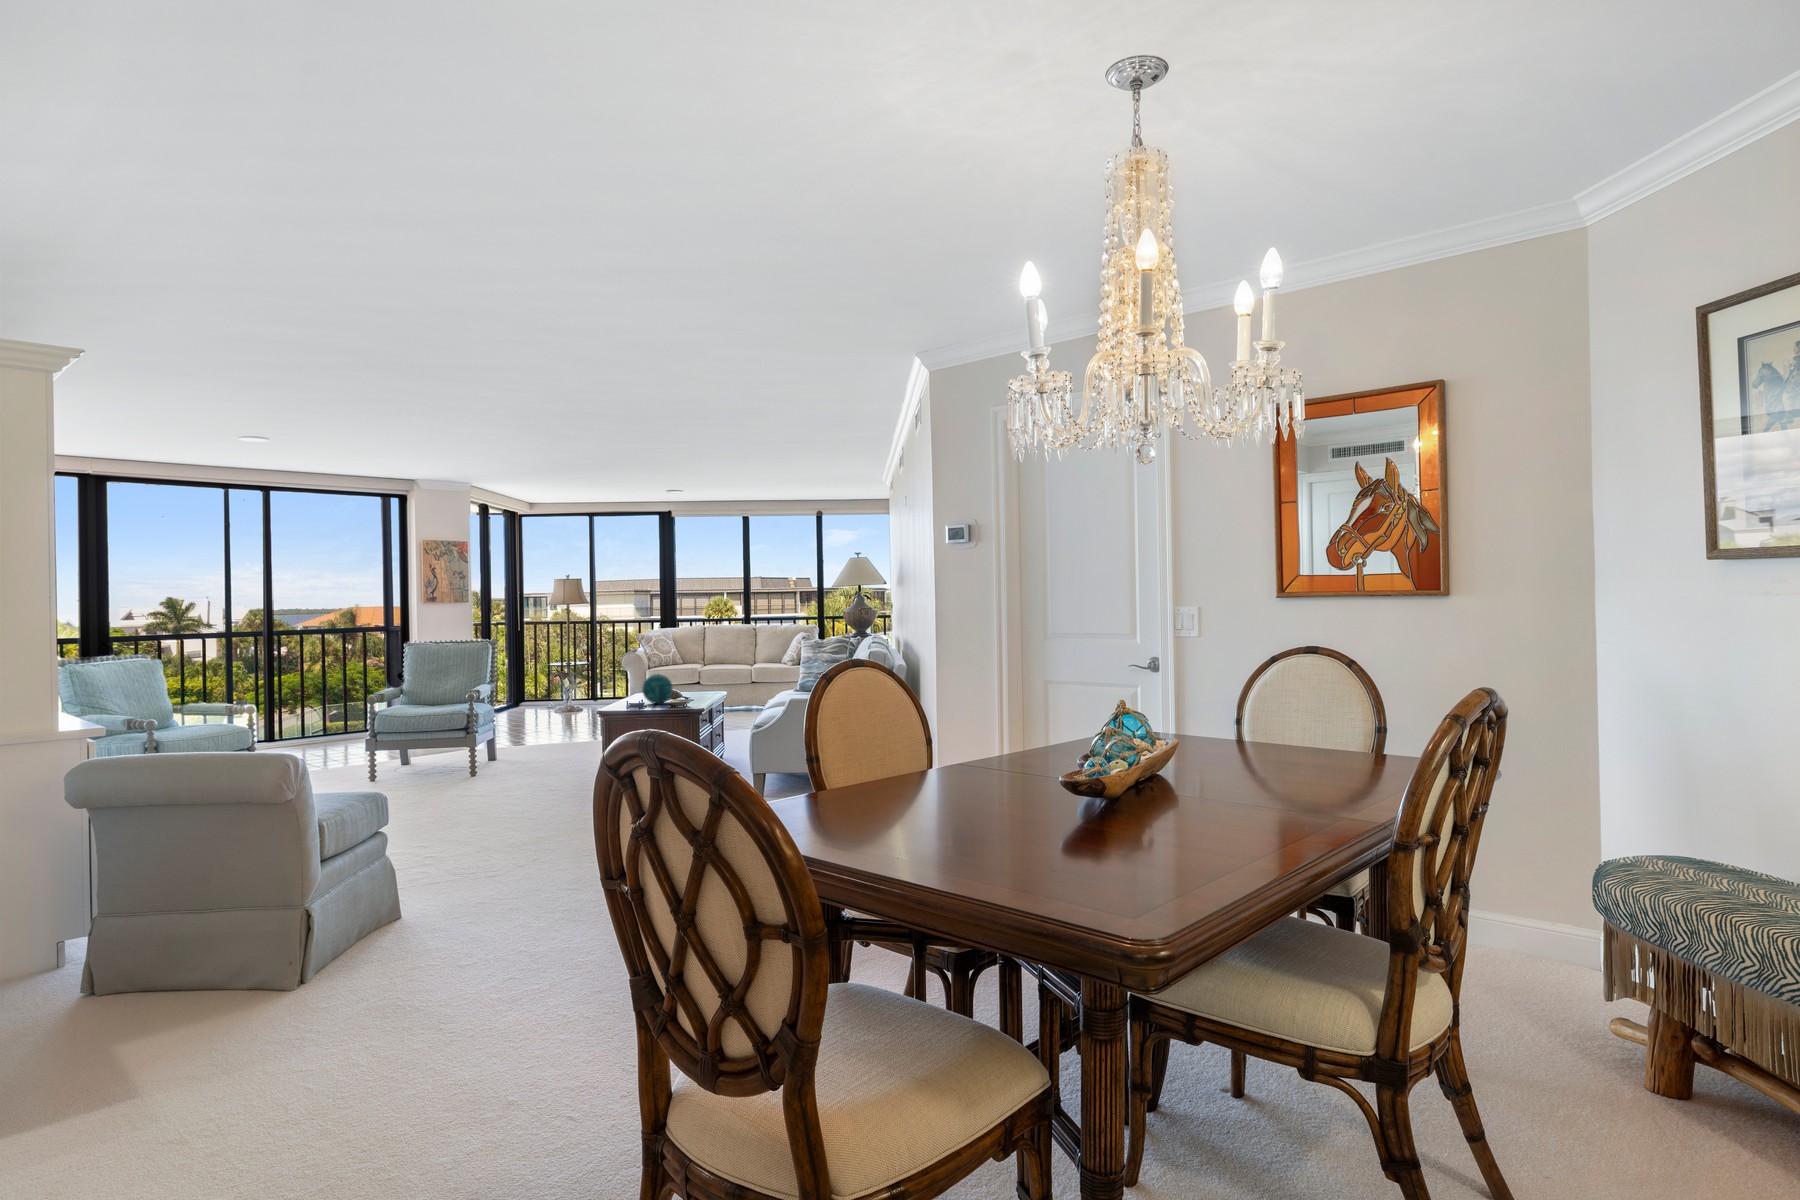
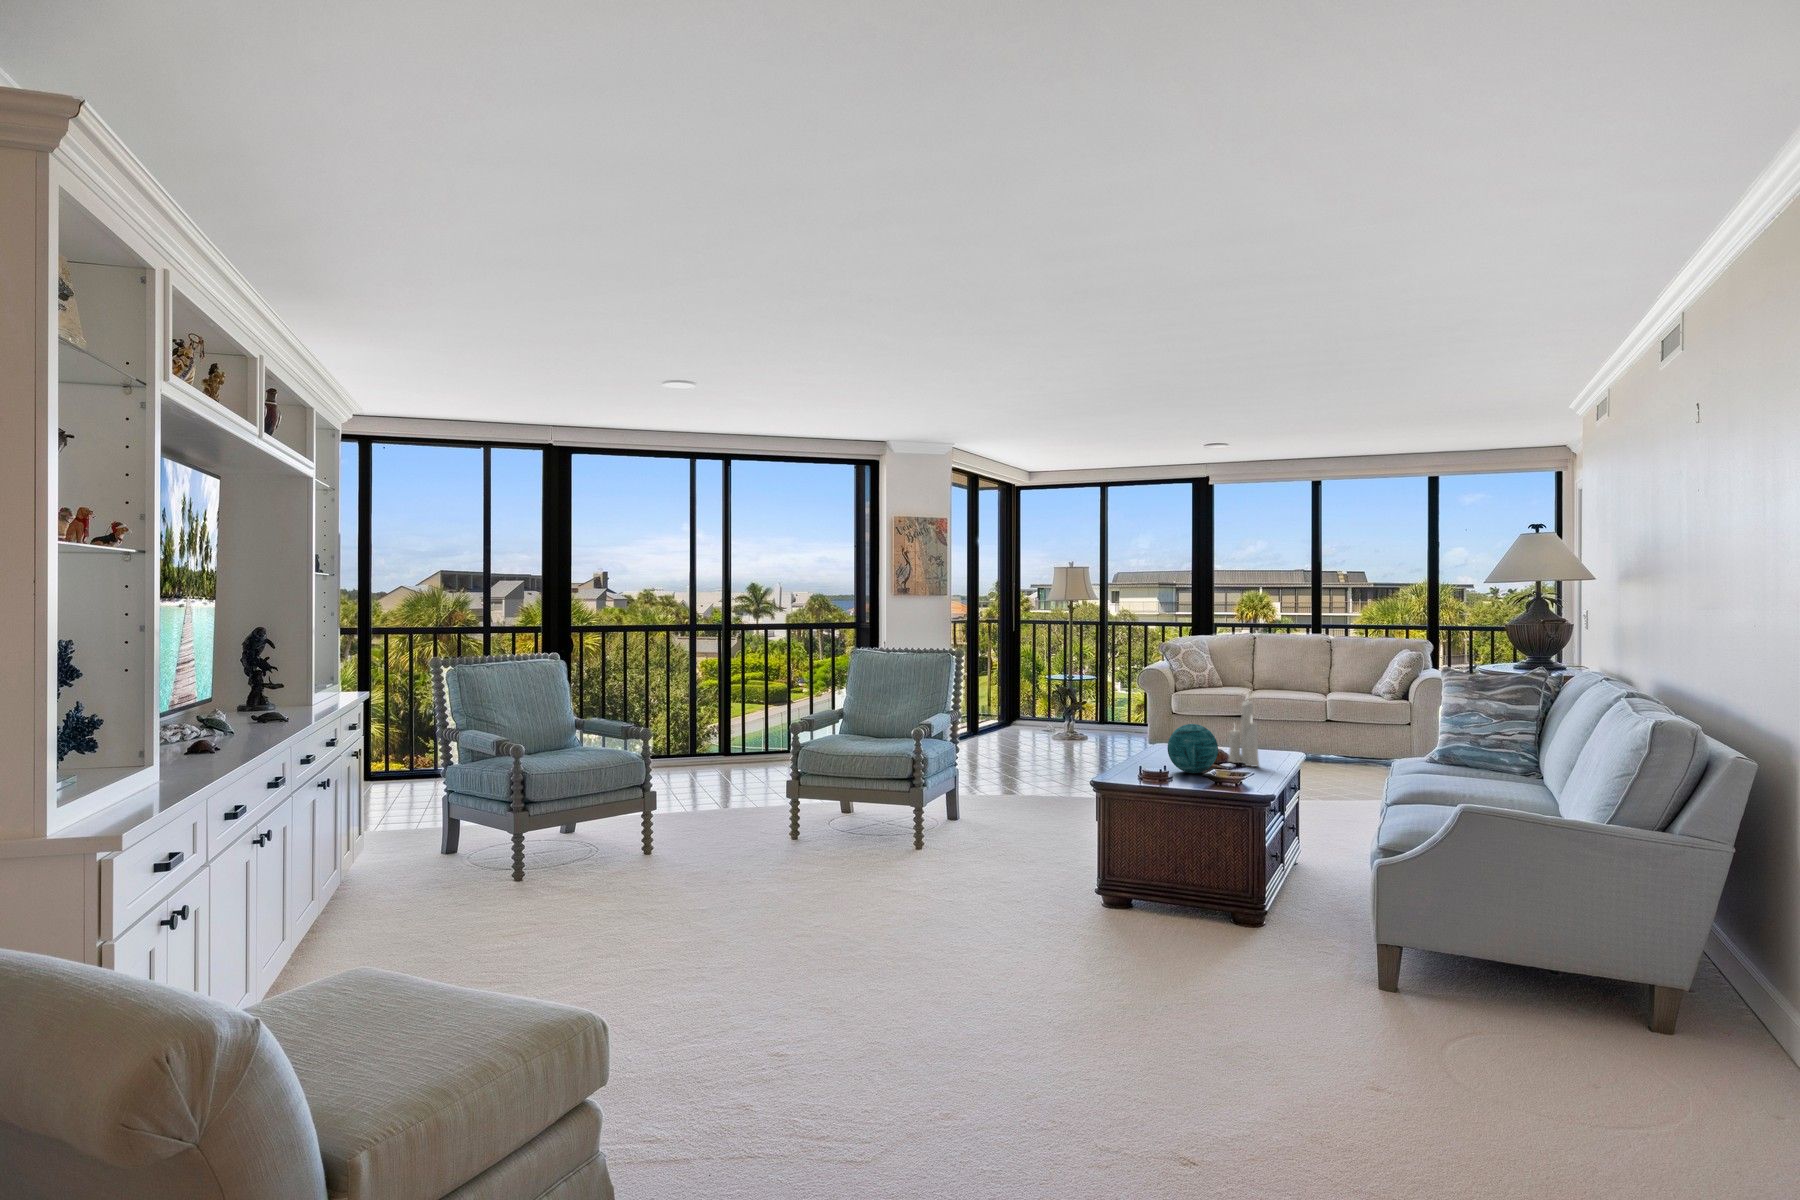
candle: none [679,653,698,699] -> present [1228,701,1259,766]

